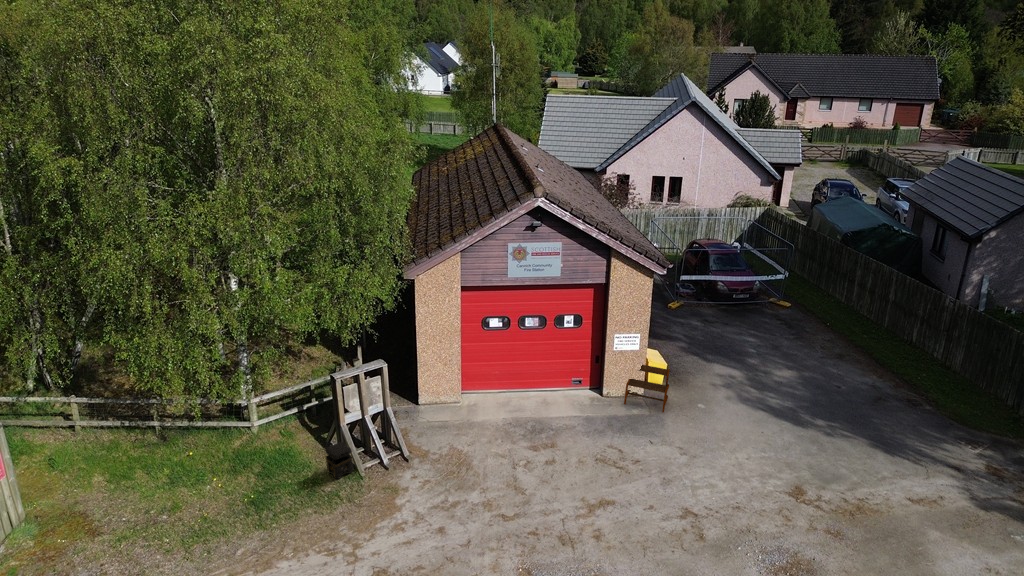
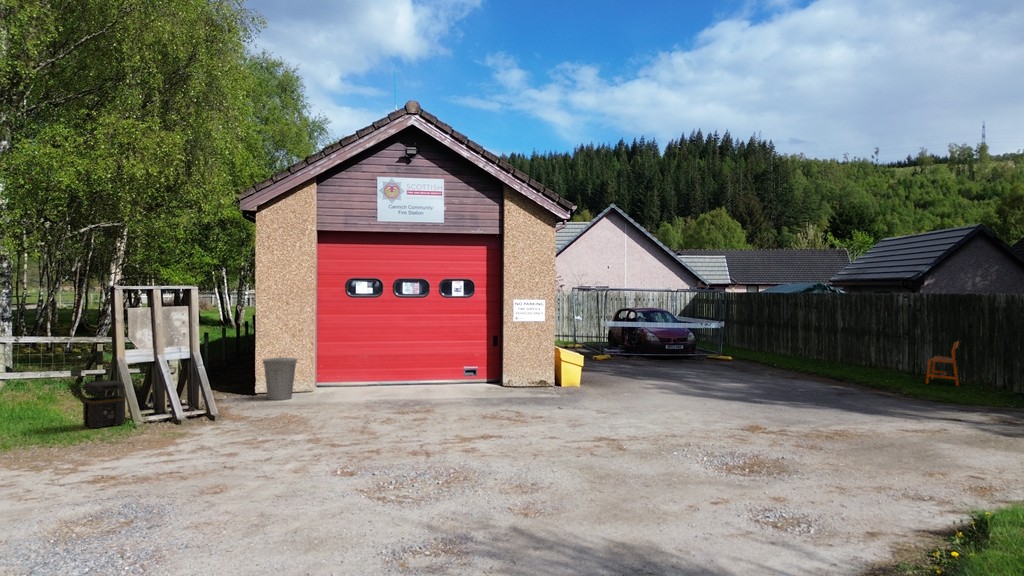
bench: present [624,365,670,413] -> present [926,341,959,386]
trash can: none [426,382,451,418] -> present [263,356,297,400]

